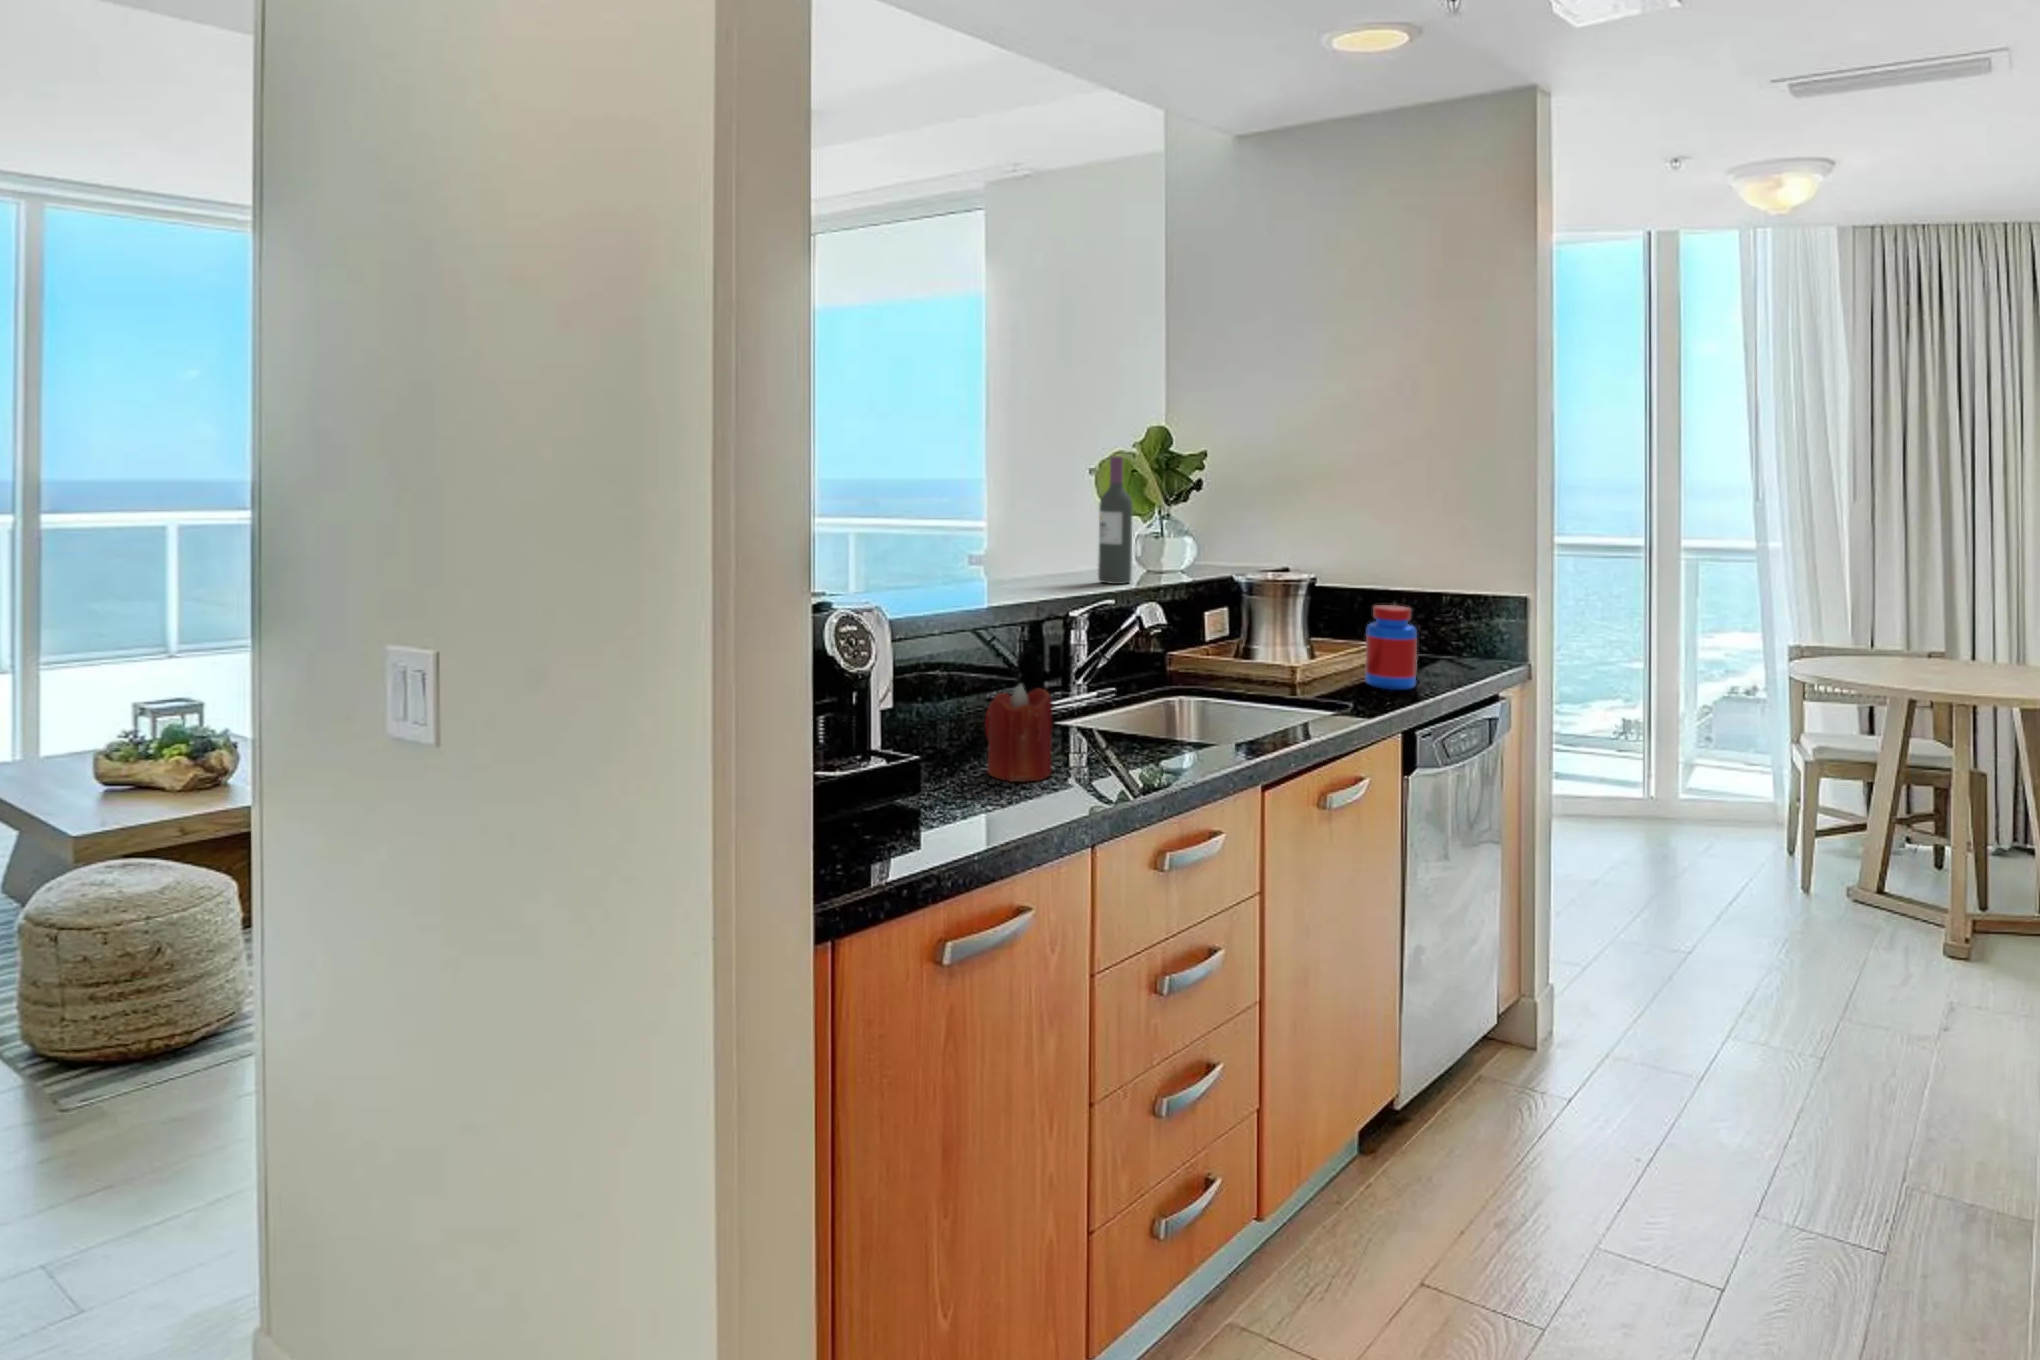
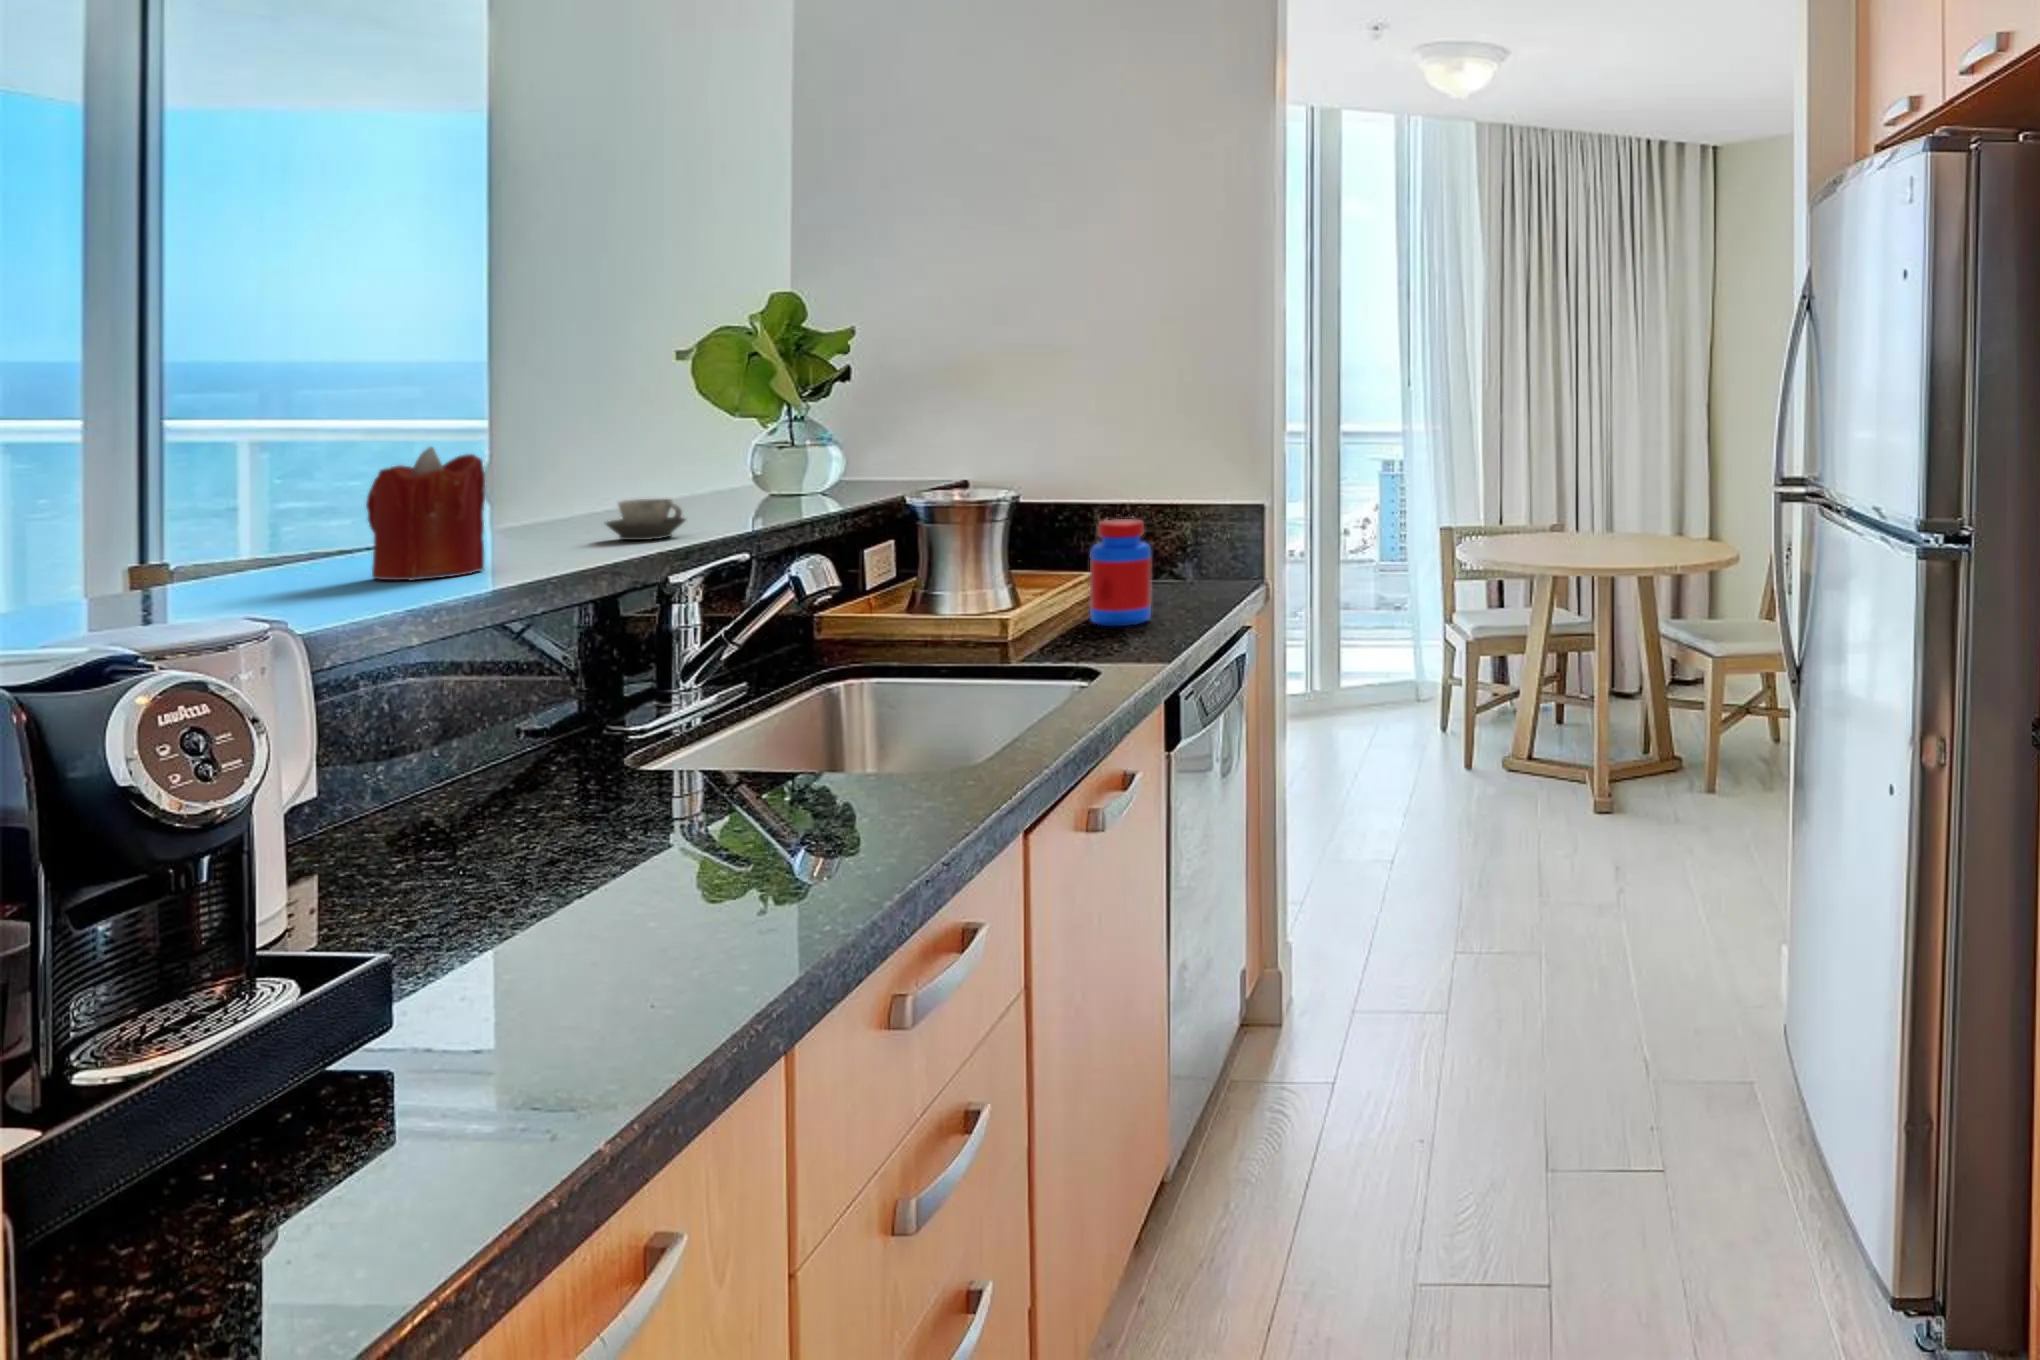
wine bottle: present [1098,456,1132,584] -> none [700,331,756,523]
cup: none [1043,565,1088,592] -> present [606,499,685,540]
candle: present [984,684,1052,782] -> present [366,447,485,580]

